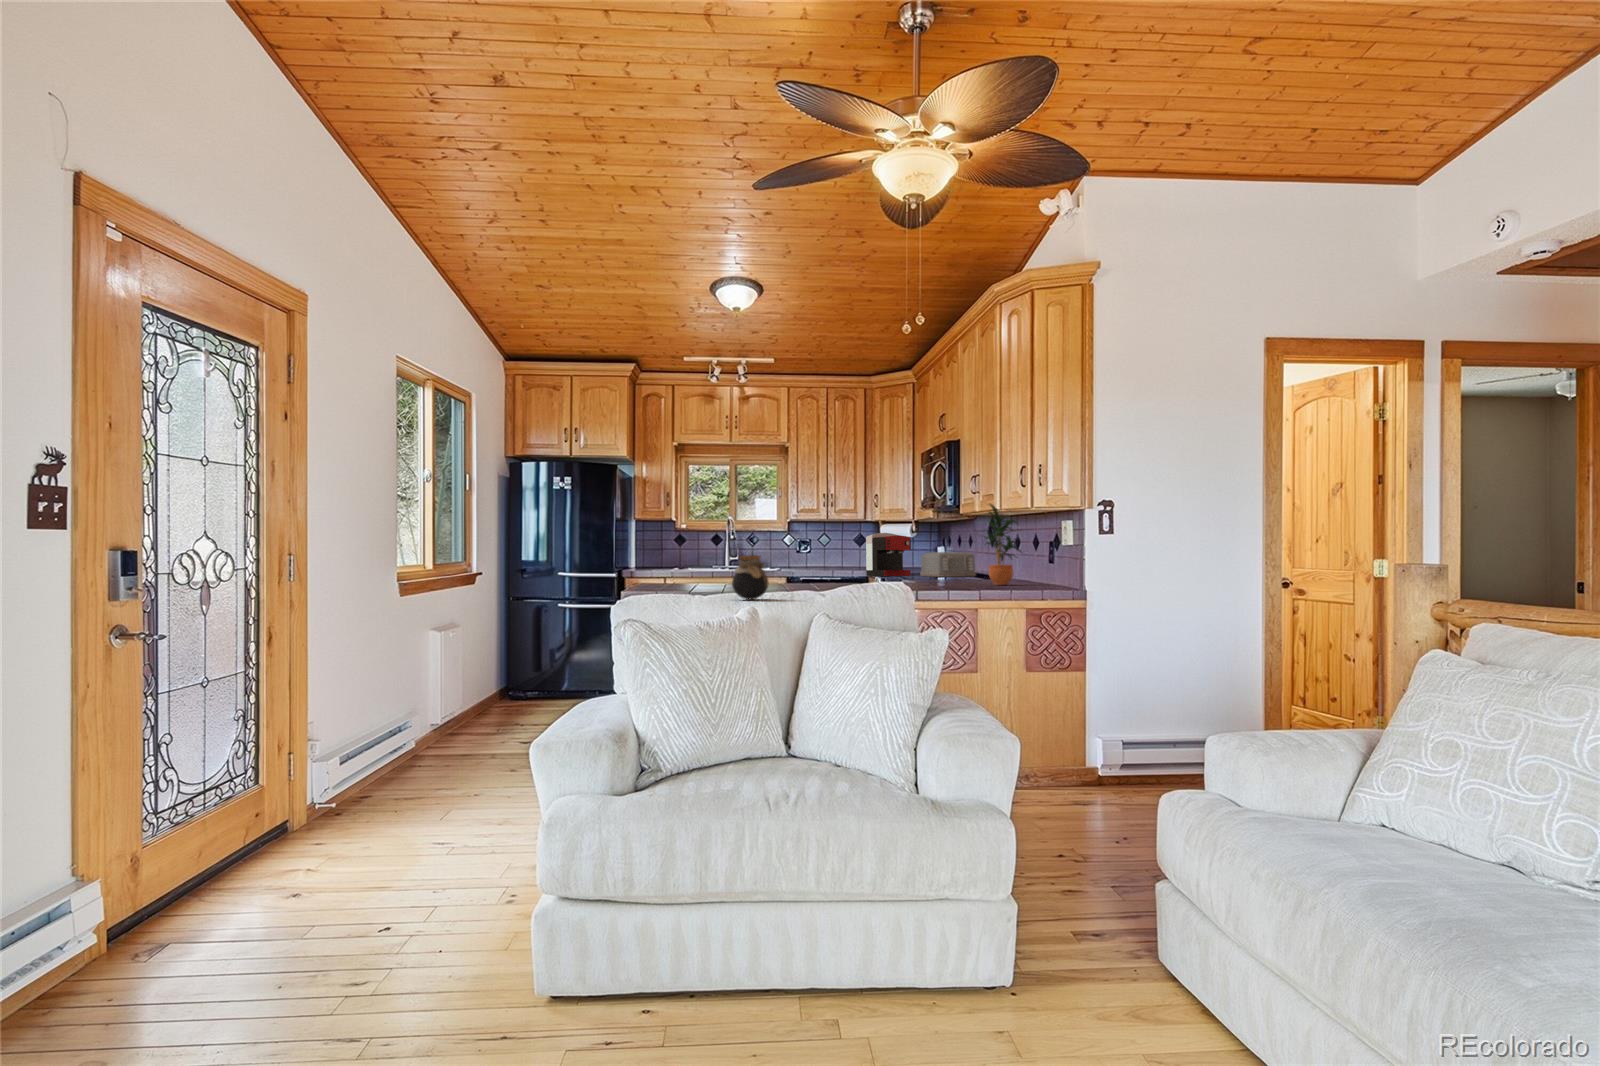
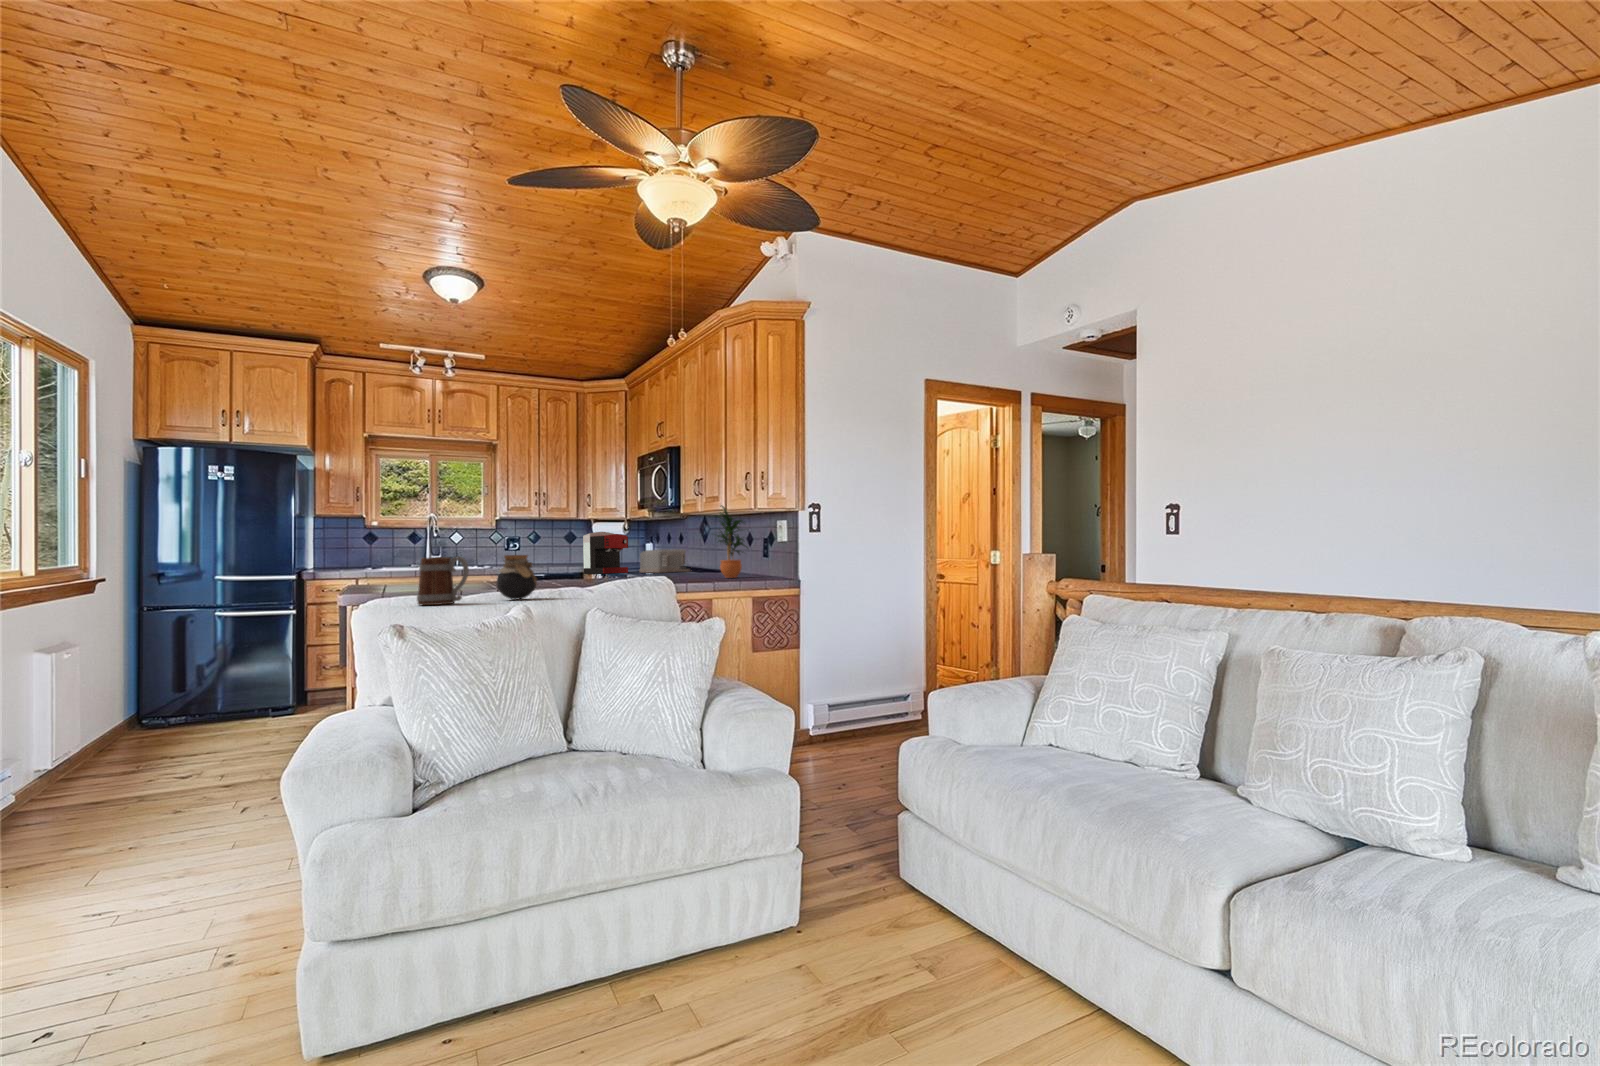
mug: none [661,556,704,601] -> present [417,557,469,605]

